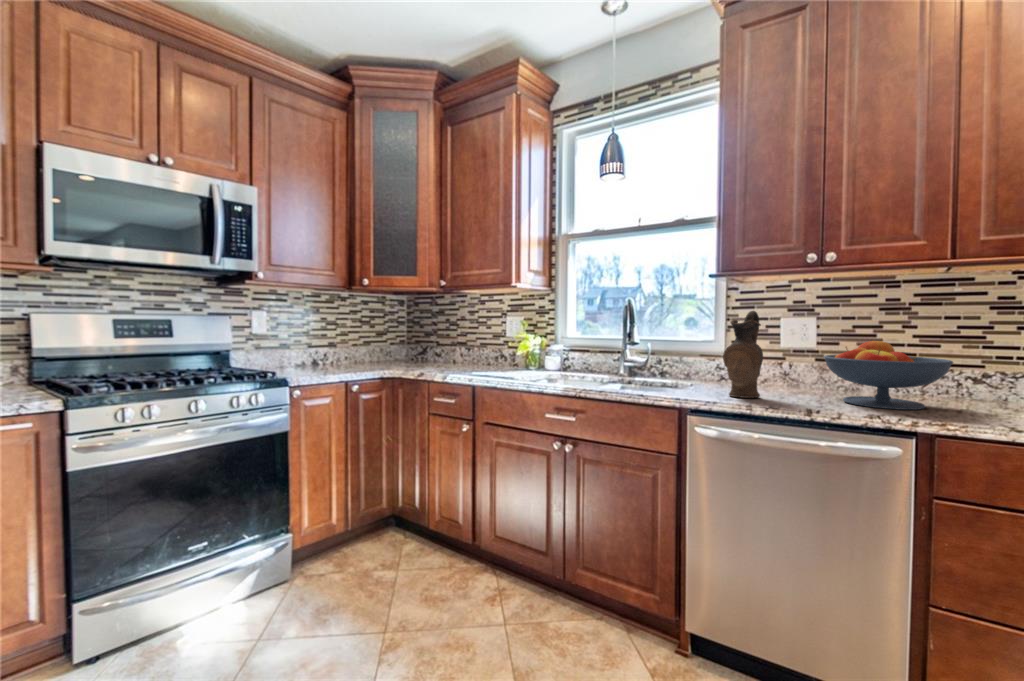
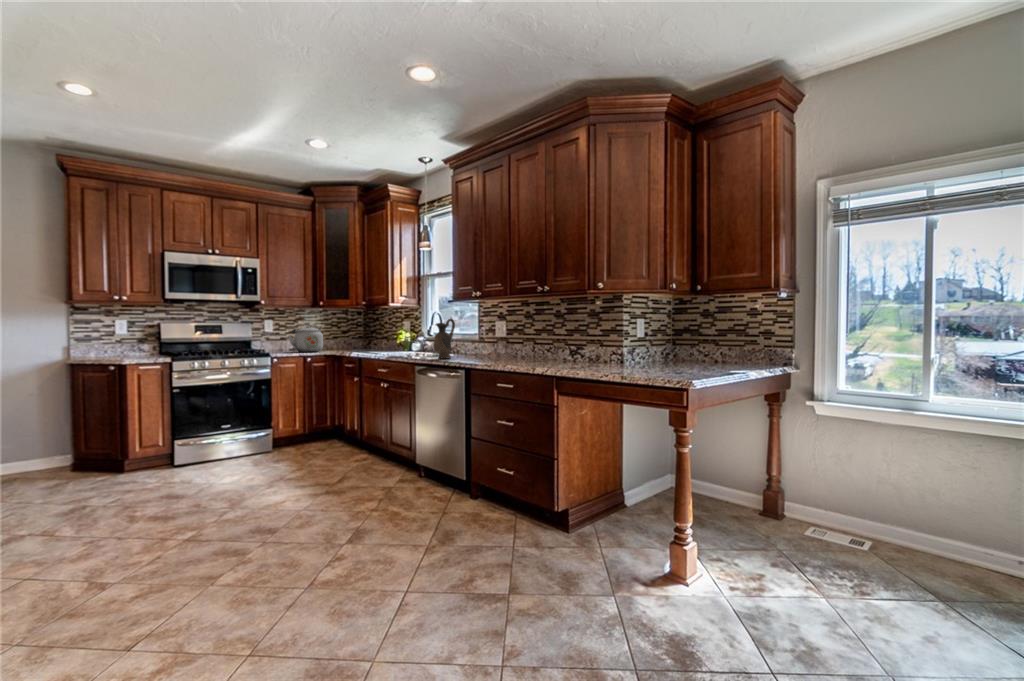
kettle: none [320,323,381,374] -> present [289,326,323,352]
fruit bowl: present [824,341,953,410] -> none [465,332,510,361]

